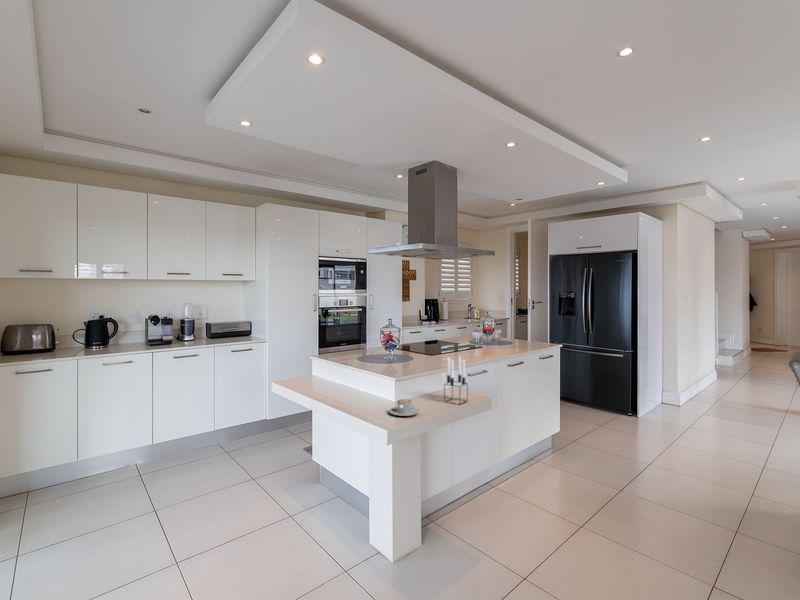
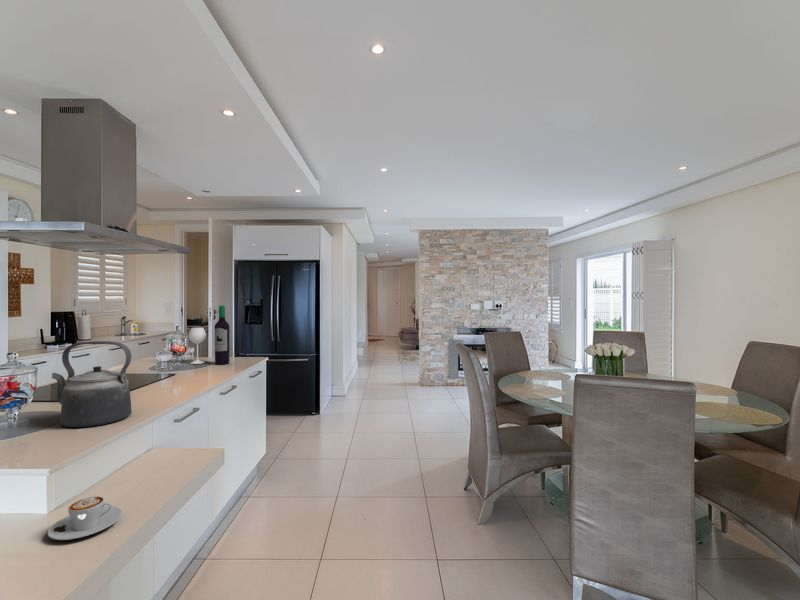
wine bottle: none [495,297,524,344] -> present [189,306,230,364]
kettle: none [405,319,440,368] -> present [52,341,132,427]
candle holder: present [444,357,467,404] -> none [154,396,193,475]

